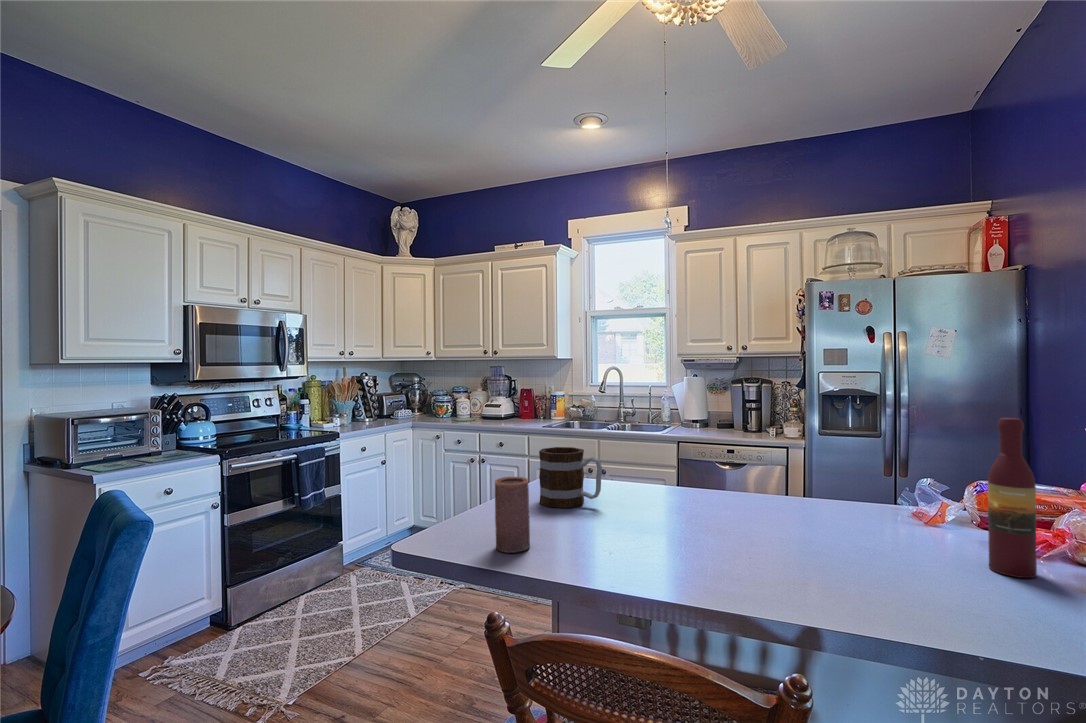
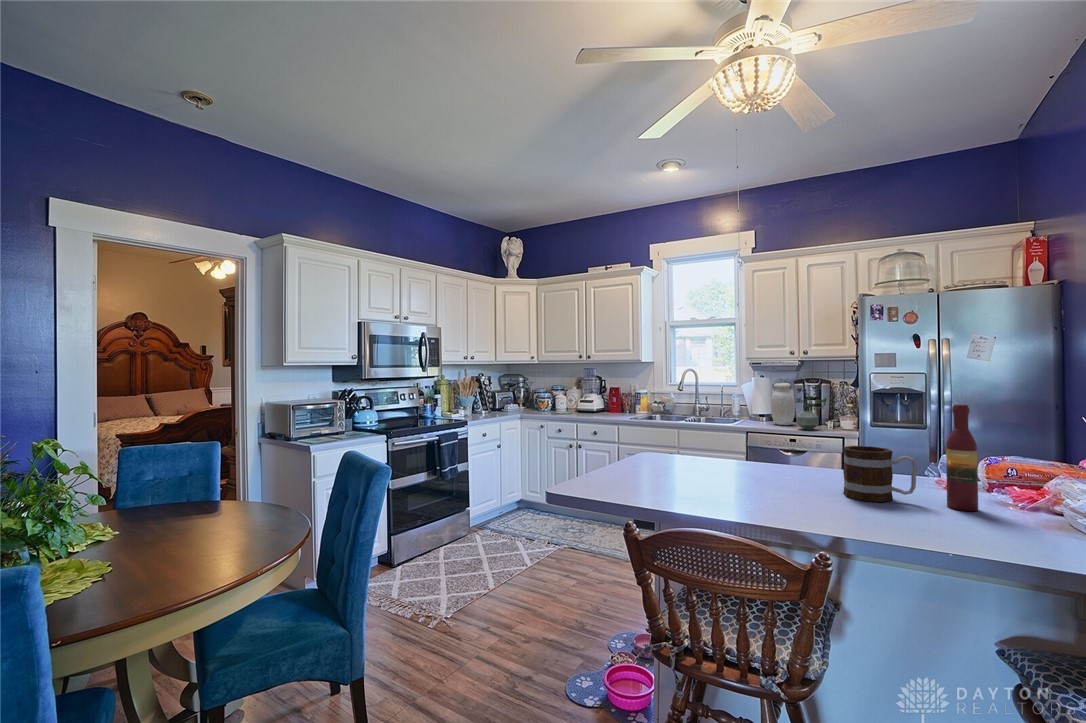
jar: none [705,383,731,432] -> present [771,383,794,425]
potted plant: none [733,385,768,438] -> present [796,385,827,430]
mug: present [539,447,602,508] -> present [843,446,917,502]
candle: present [495,477,530,553] -> none [607,441,630,488]

